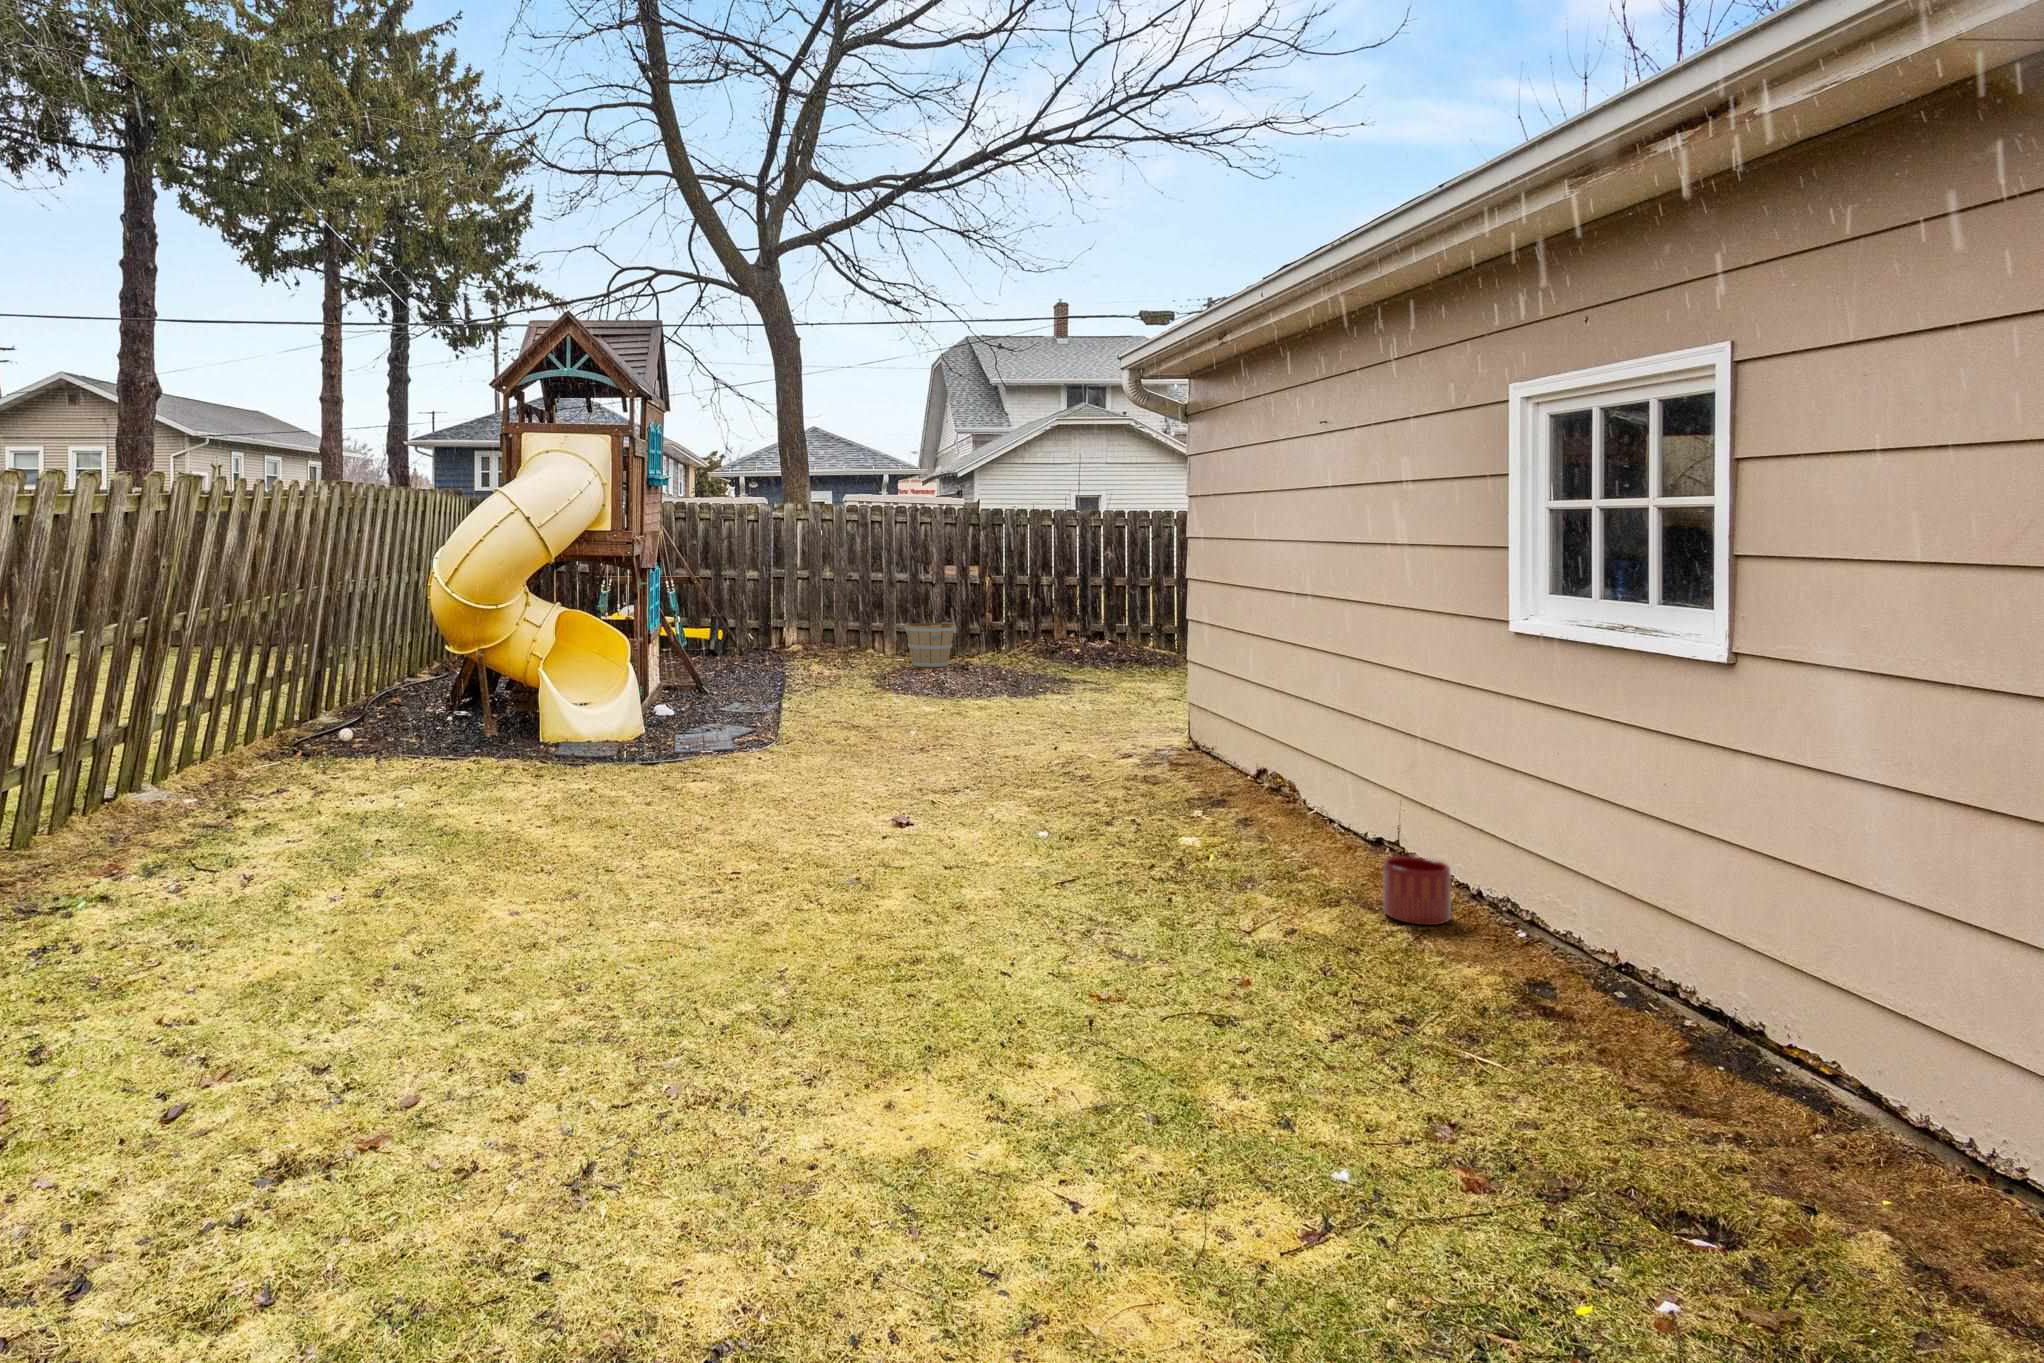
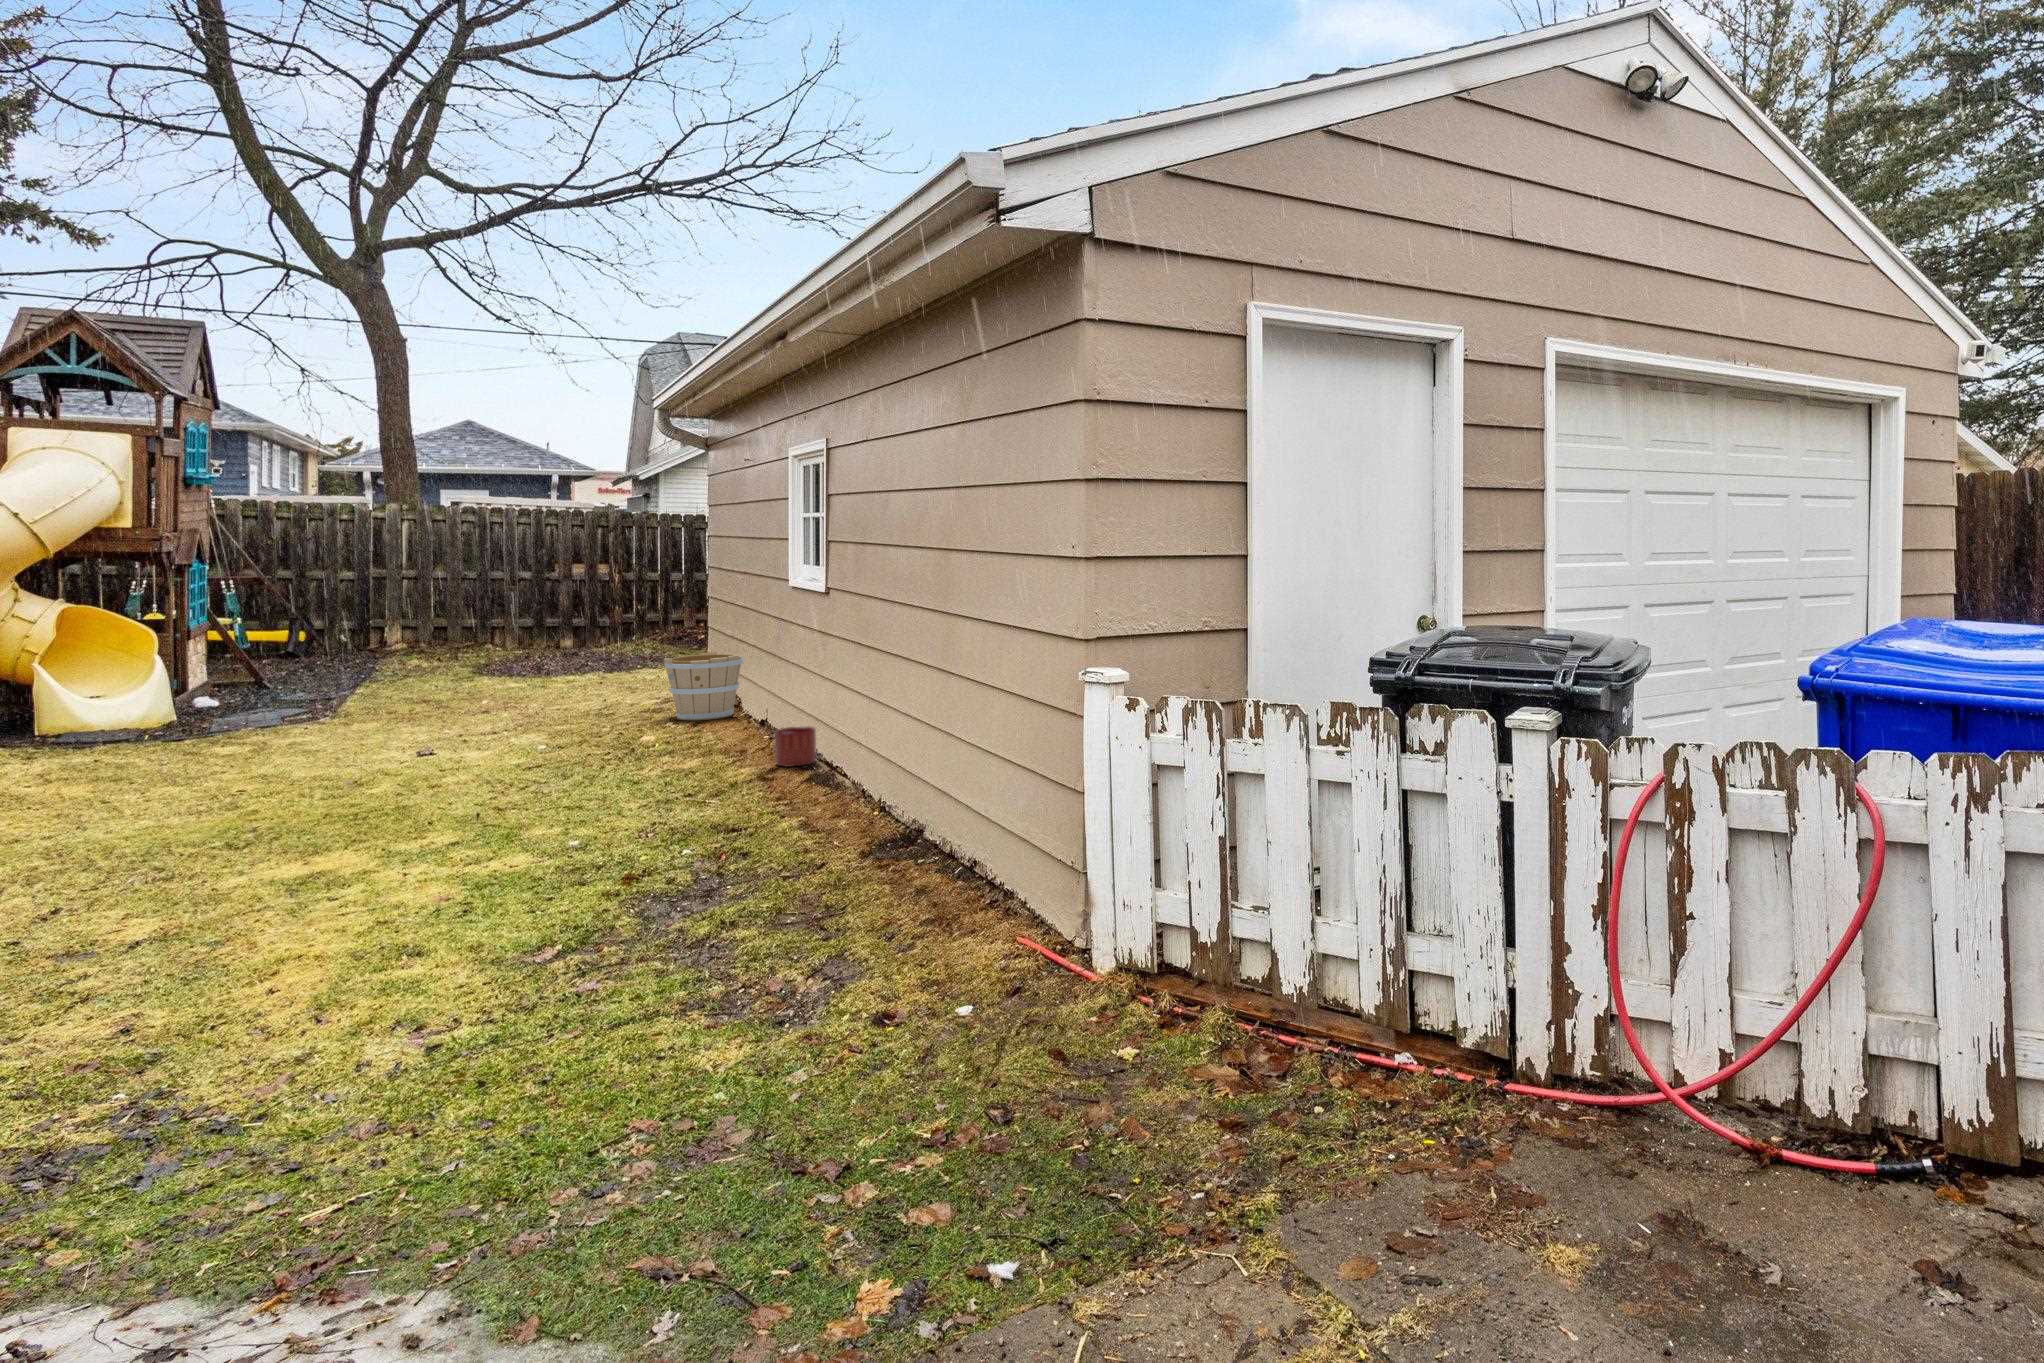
wooden bucket: present [905,622,956,668] -> present [664,652,743,720]

